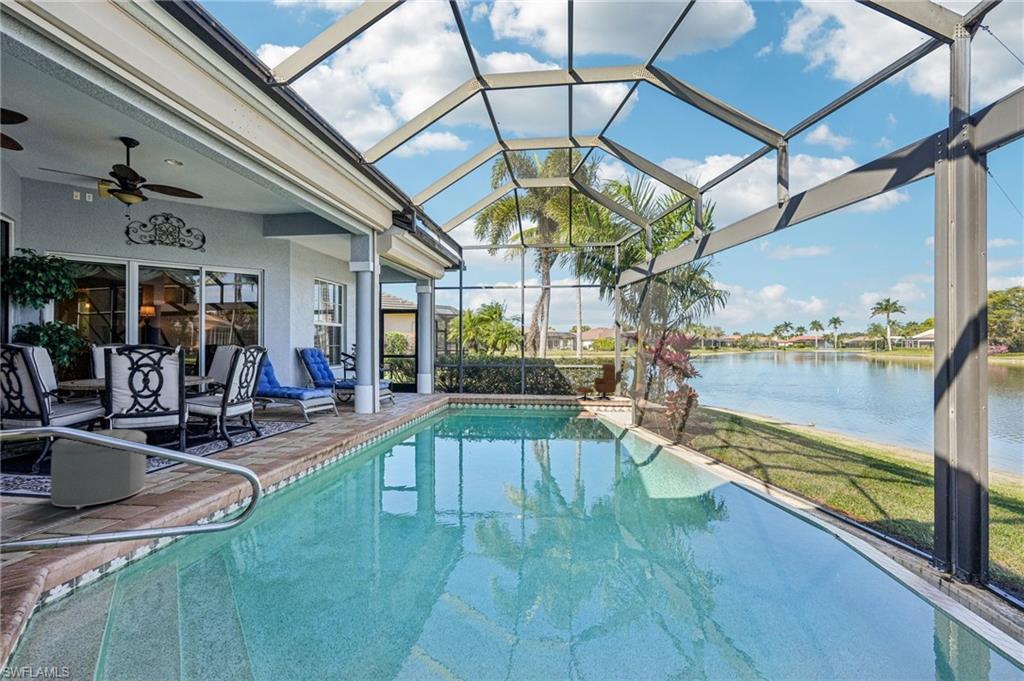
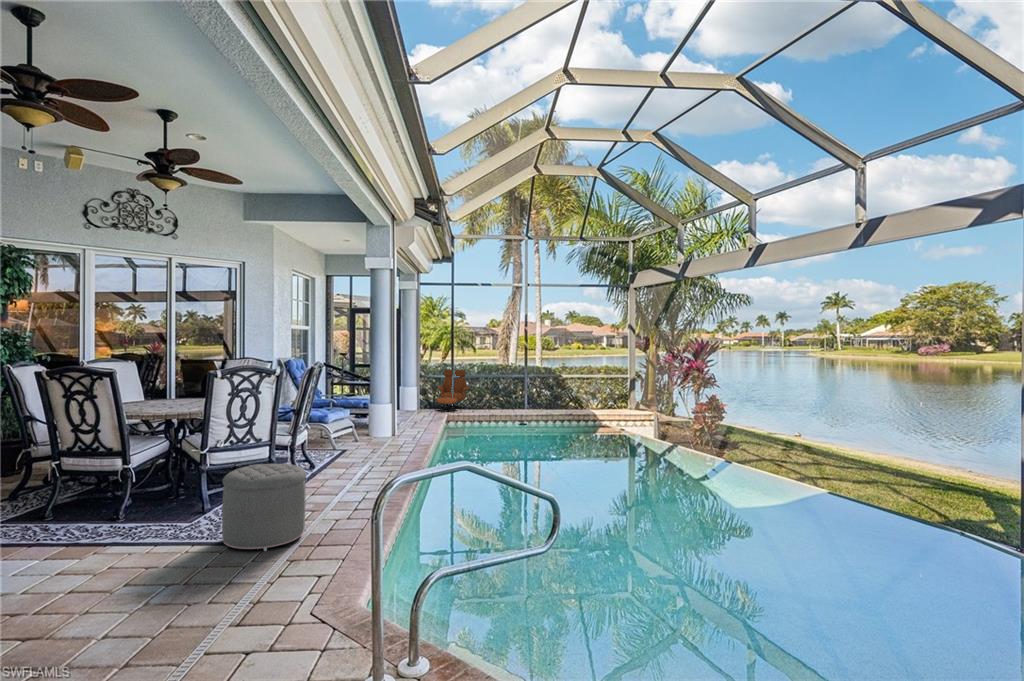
lounge chair: present [576,364,617,401] -> present [437,369,470,413]

